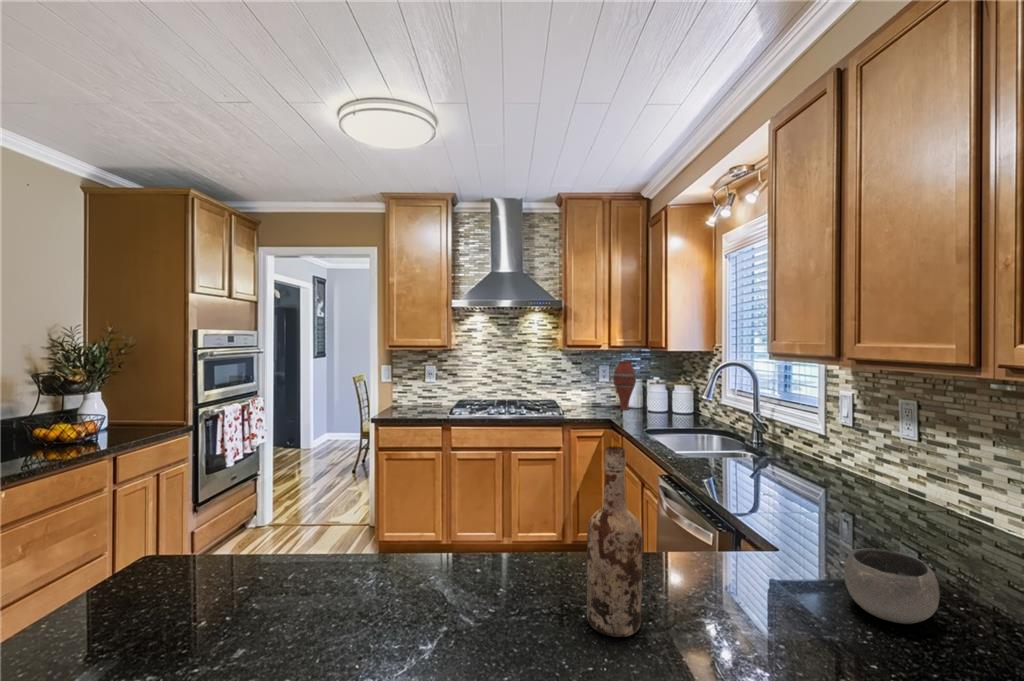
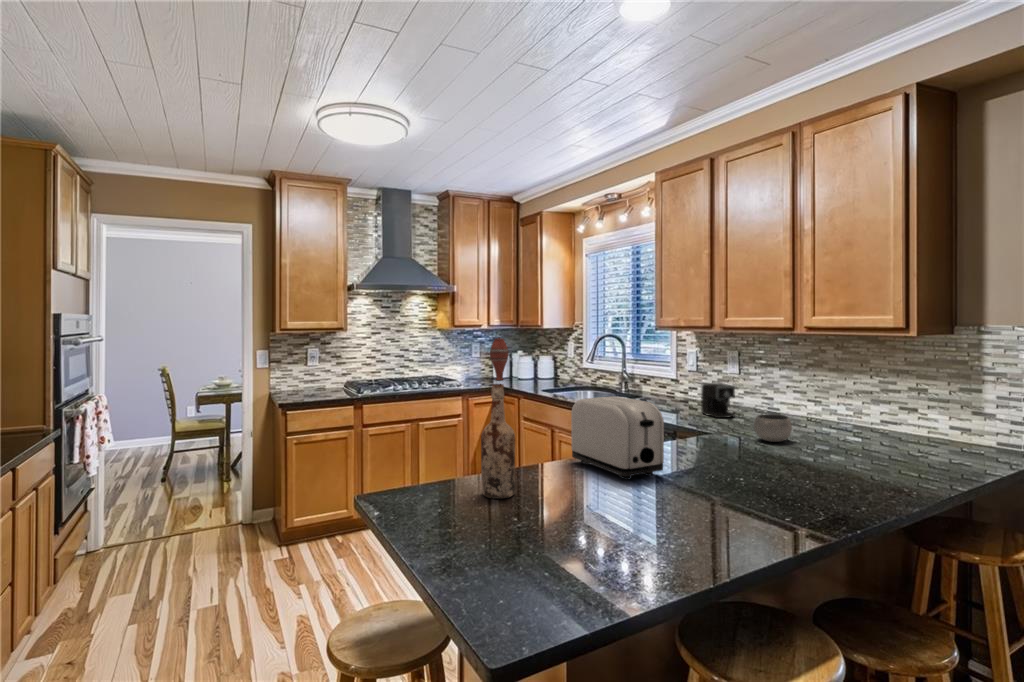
wine bottle: present [587,446,642,637] -> present [481,384,515,499]
coffee maker: none [824,453,932,525] -> present [701,383,735,418]
toaster: none [381,479,495,659] -> present [571,396,664,480]

